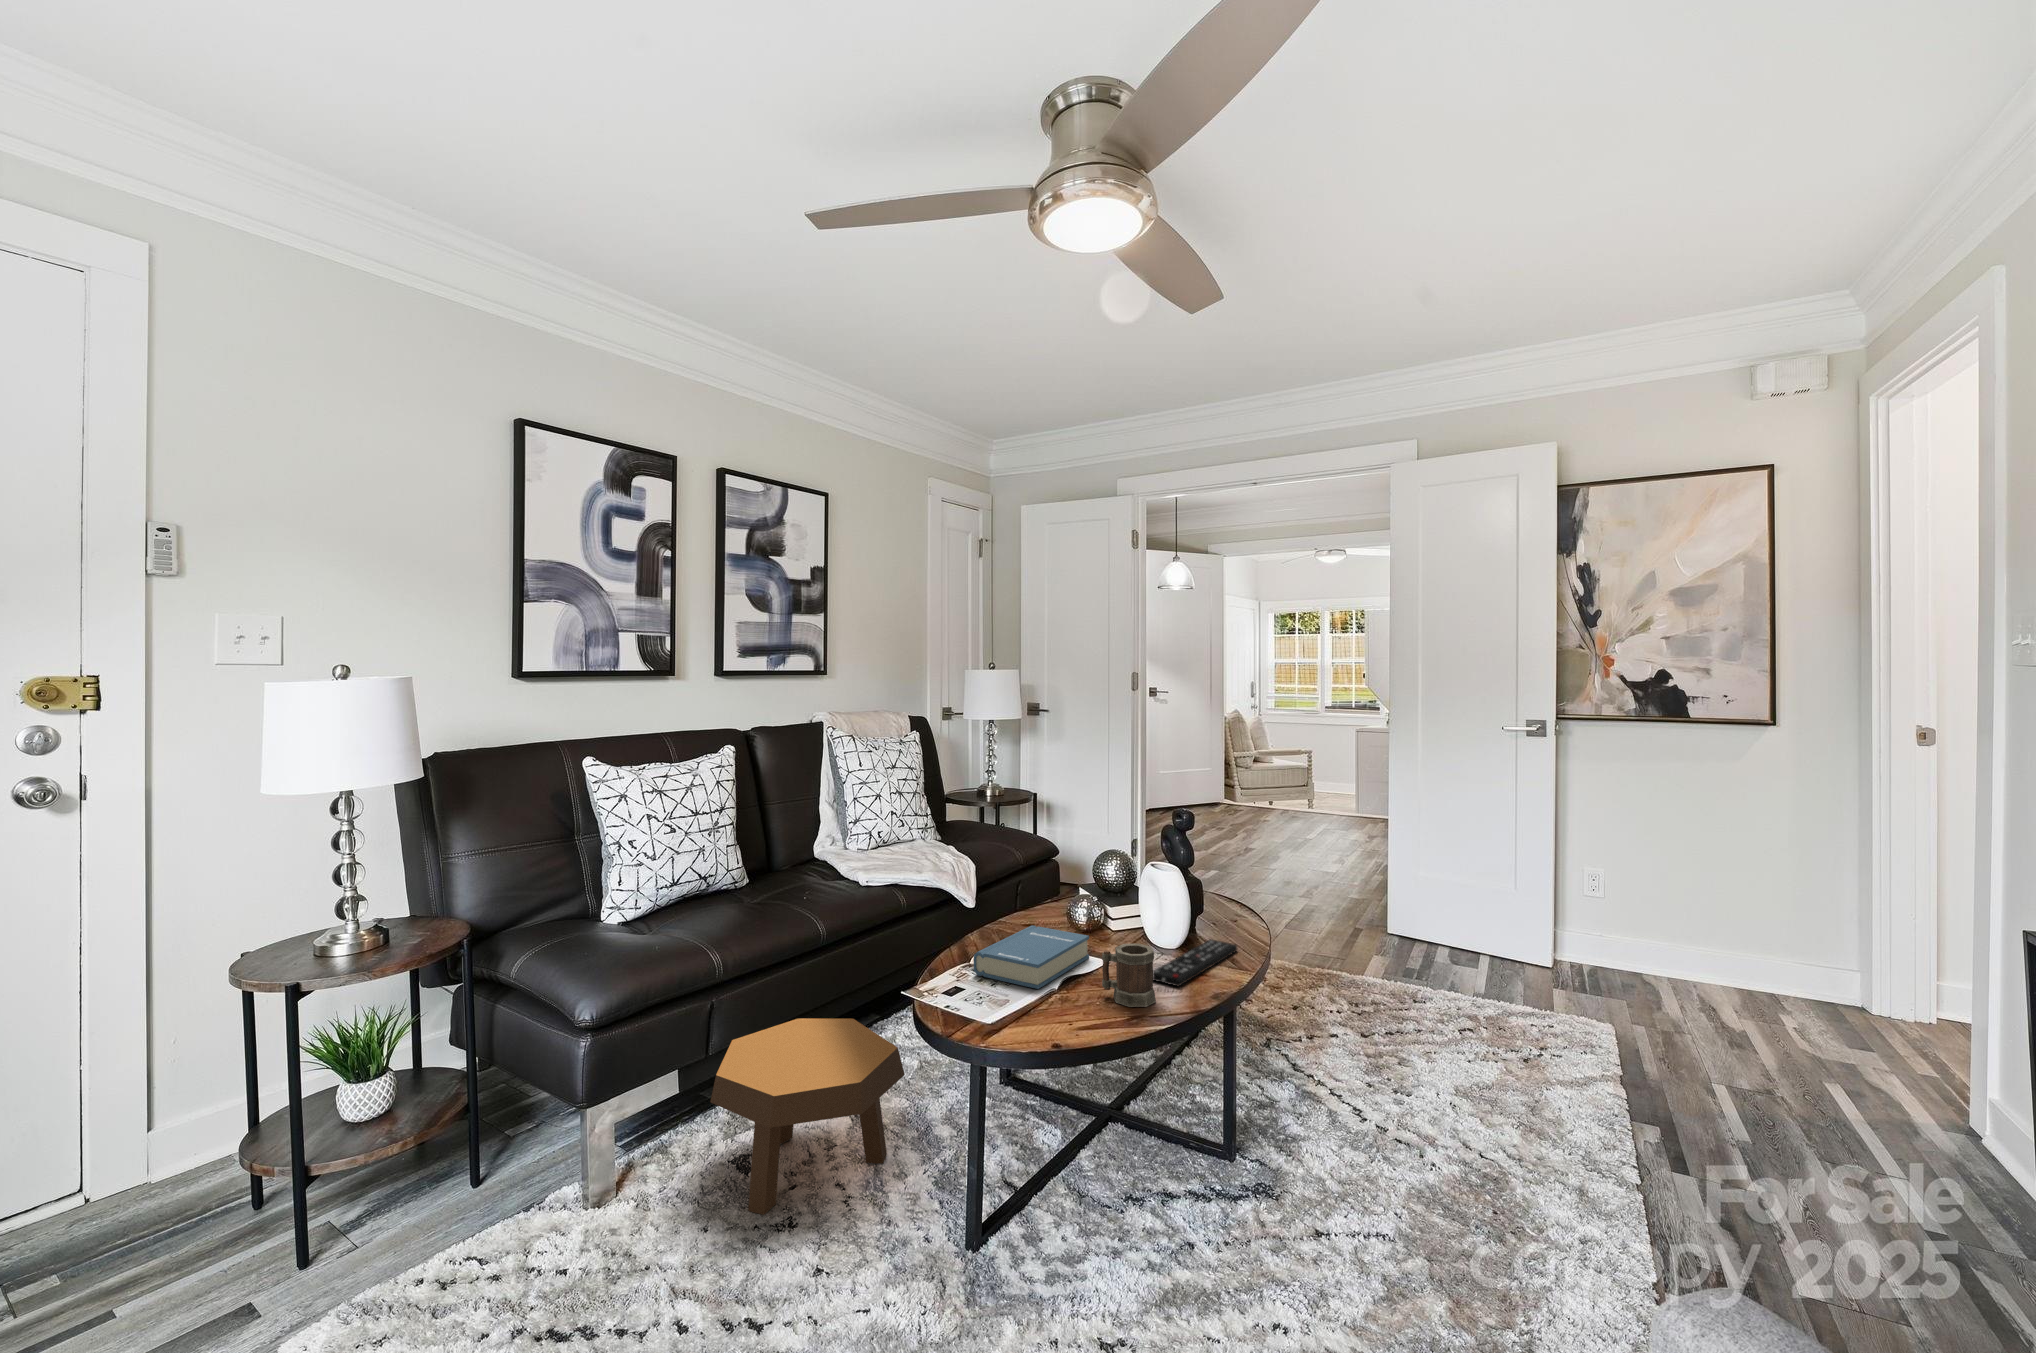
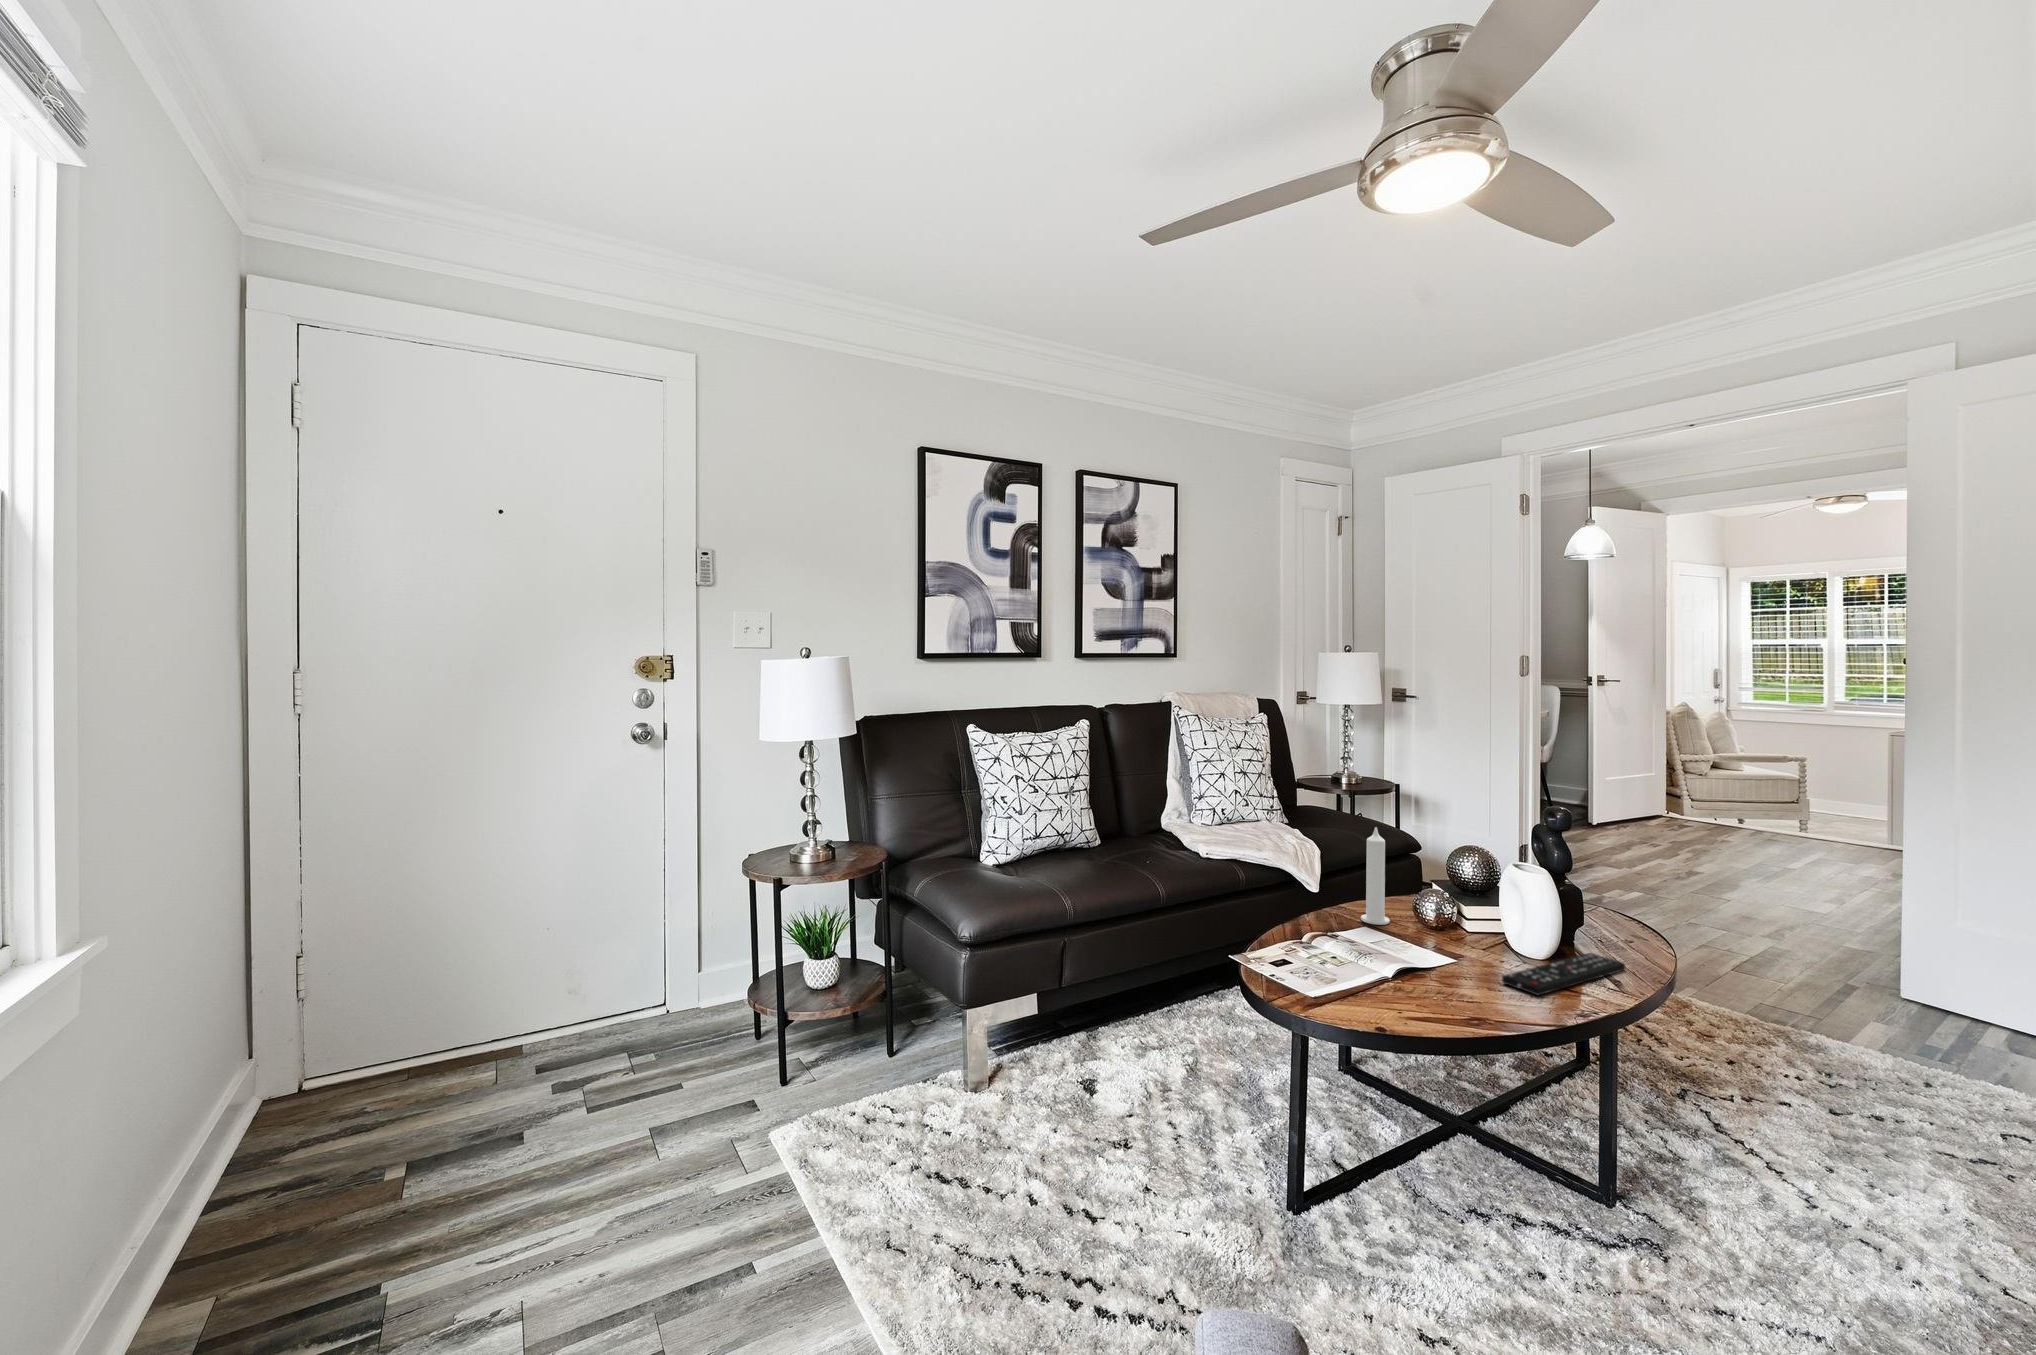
candle: none [1020,842,1046,938] -> present [1361,827,1390,925]
hardback book: present [974,925,1089,989] -> none [1304,911,1435,973]
mug: present [1102,944,1156,1007] -> none [1442,940,1506,1009]
footstool: present [710,1018,905,1215] -> none [1061,968,1236,1131]

